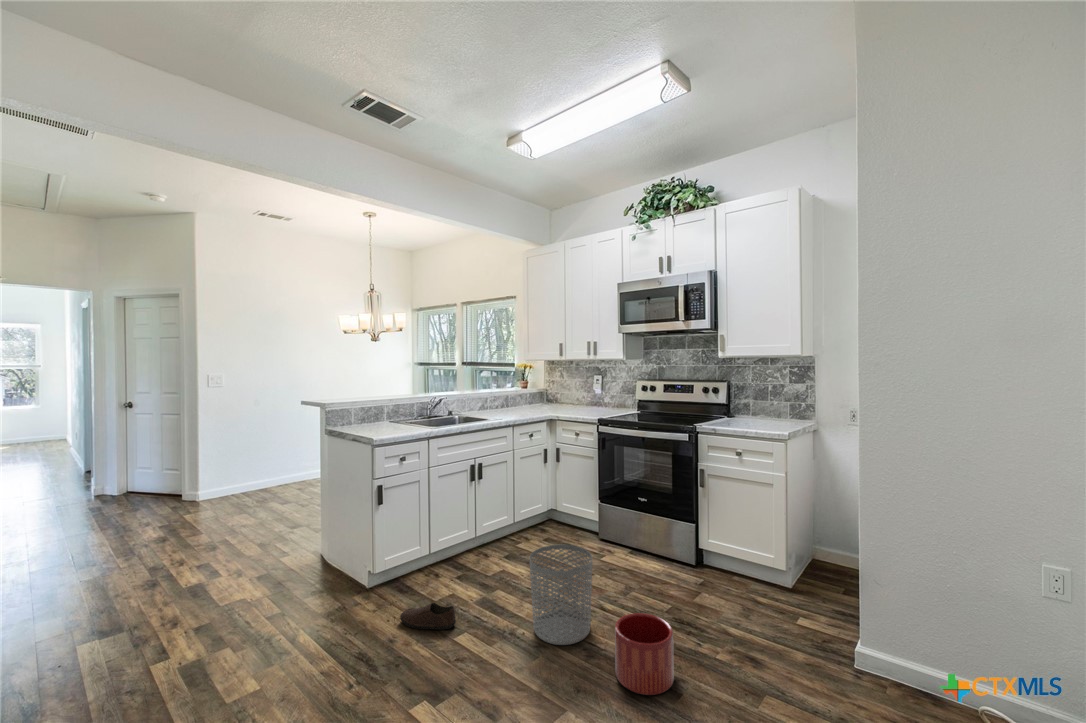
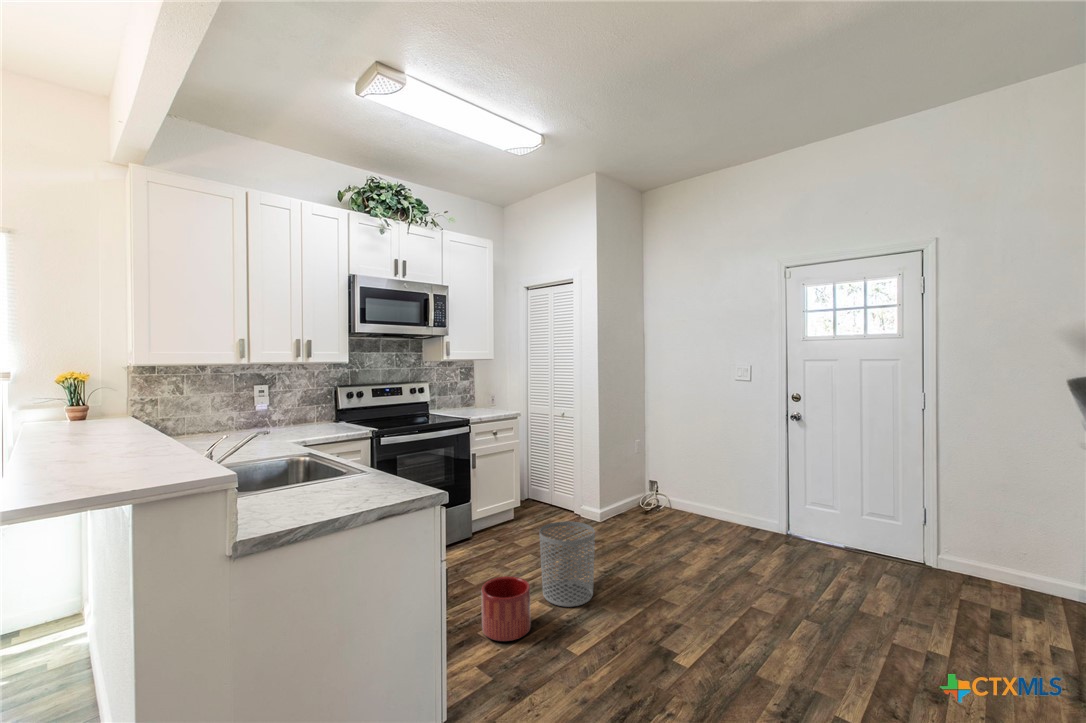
shoe: present [400,603,456,630] -> none [531,635,566,695]
planter: present [615,613,674,695] -> present [482,576,531,641]

